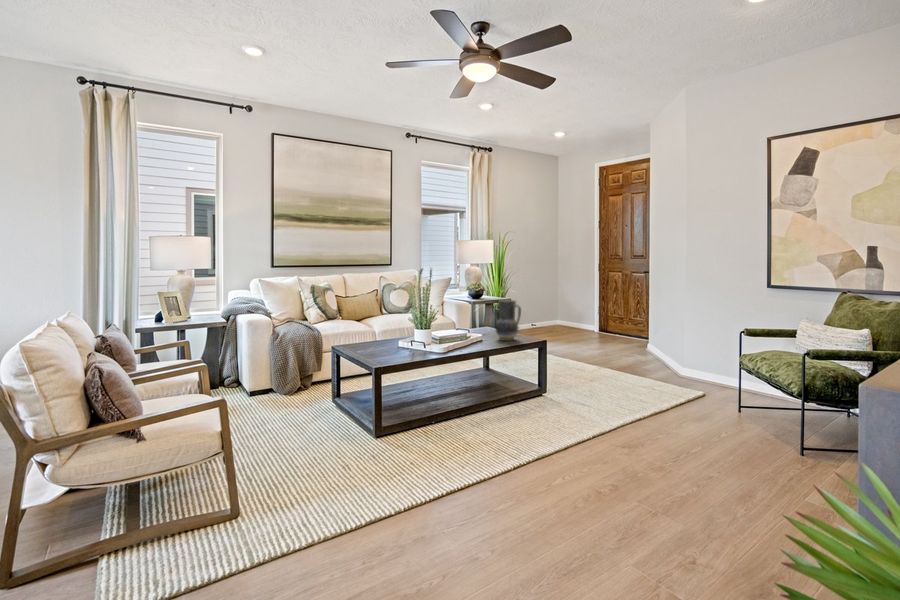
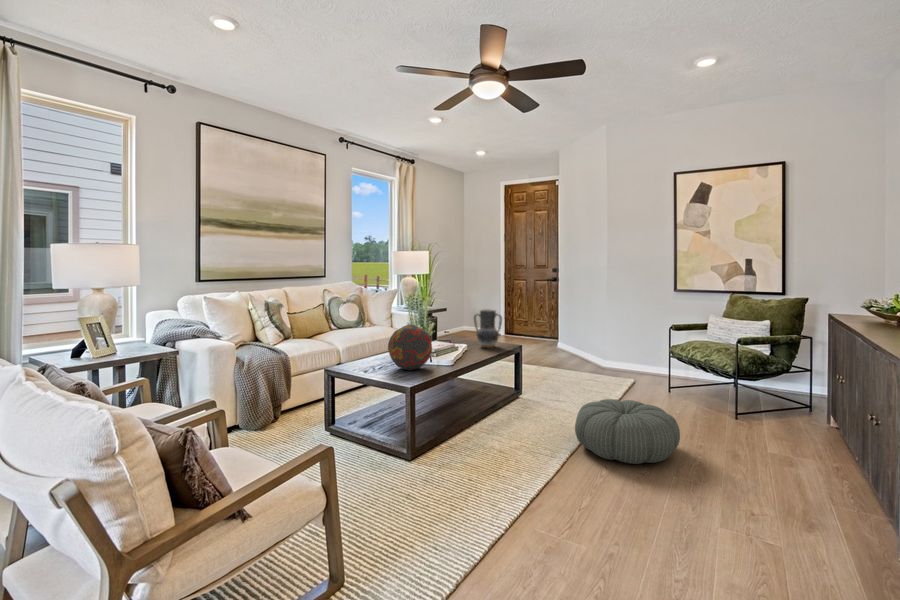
decorative orb: none [377,310,421,355] -> present [388,325,432,370]
pouf: none [553,405,672,481] -> present [575,399,680,464]

